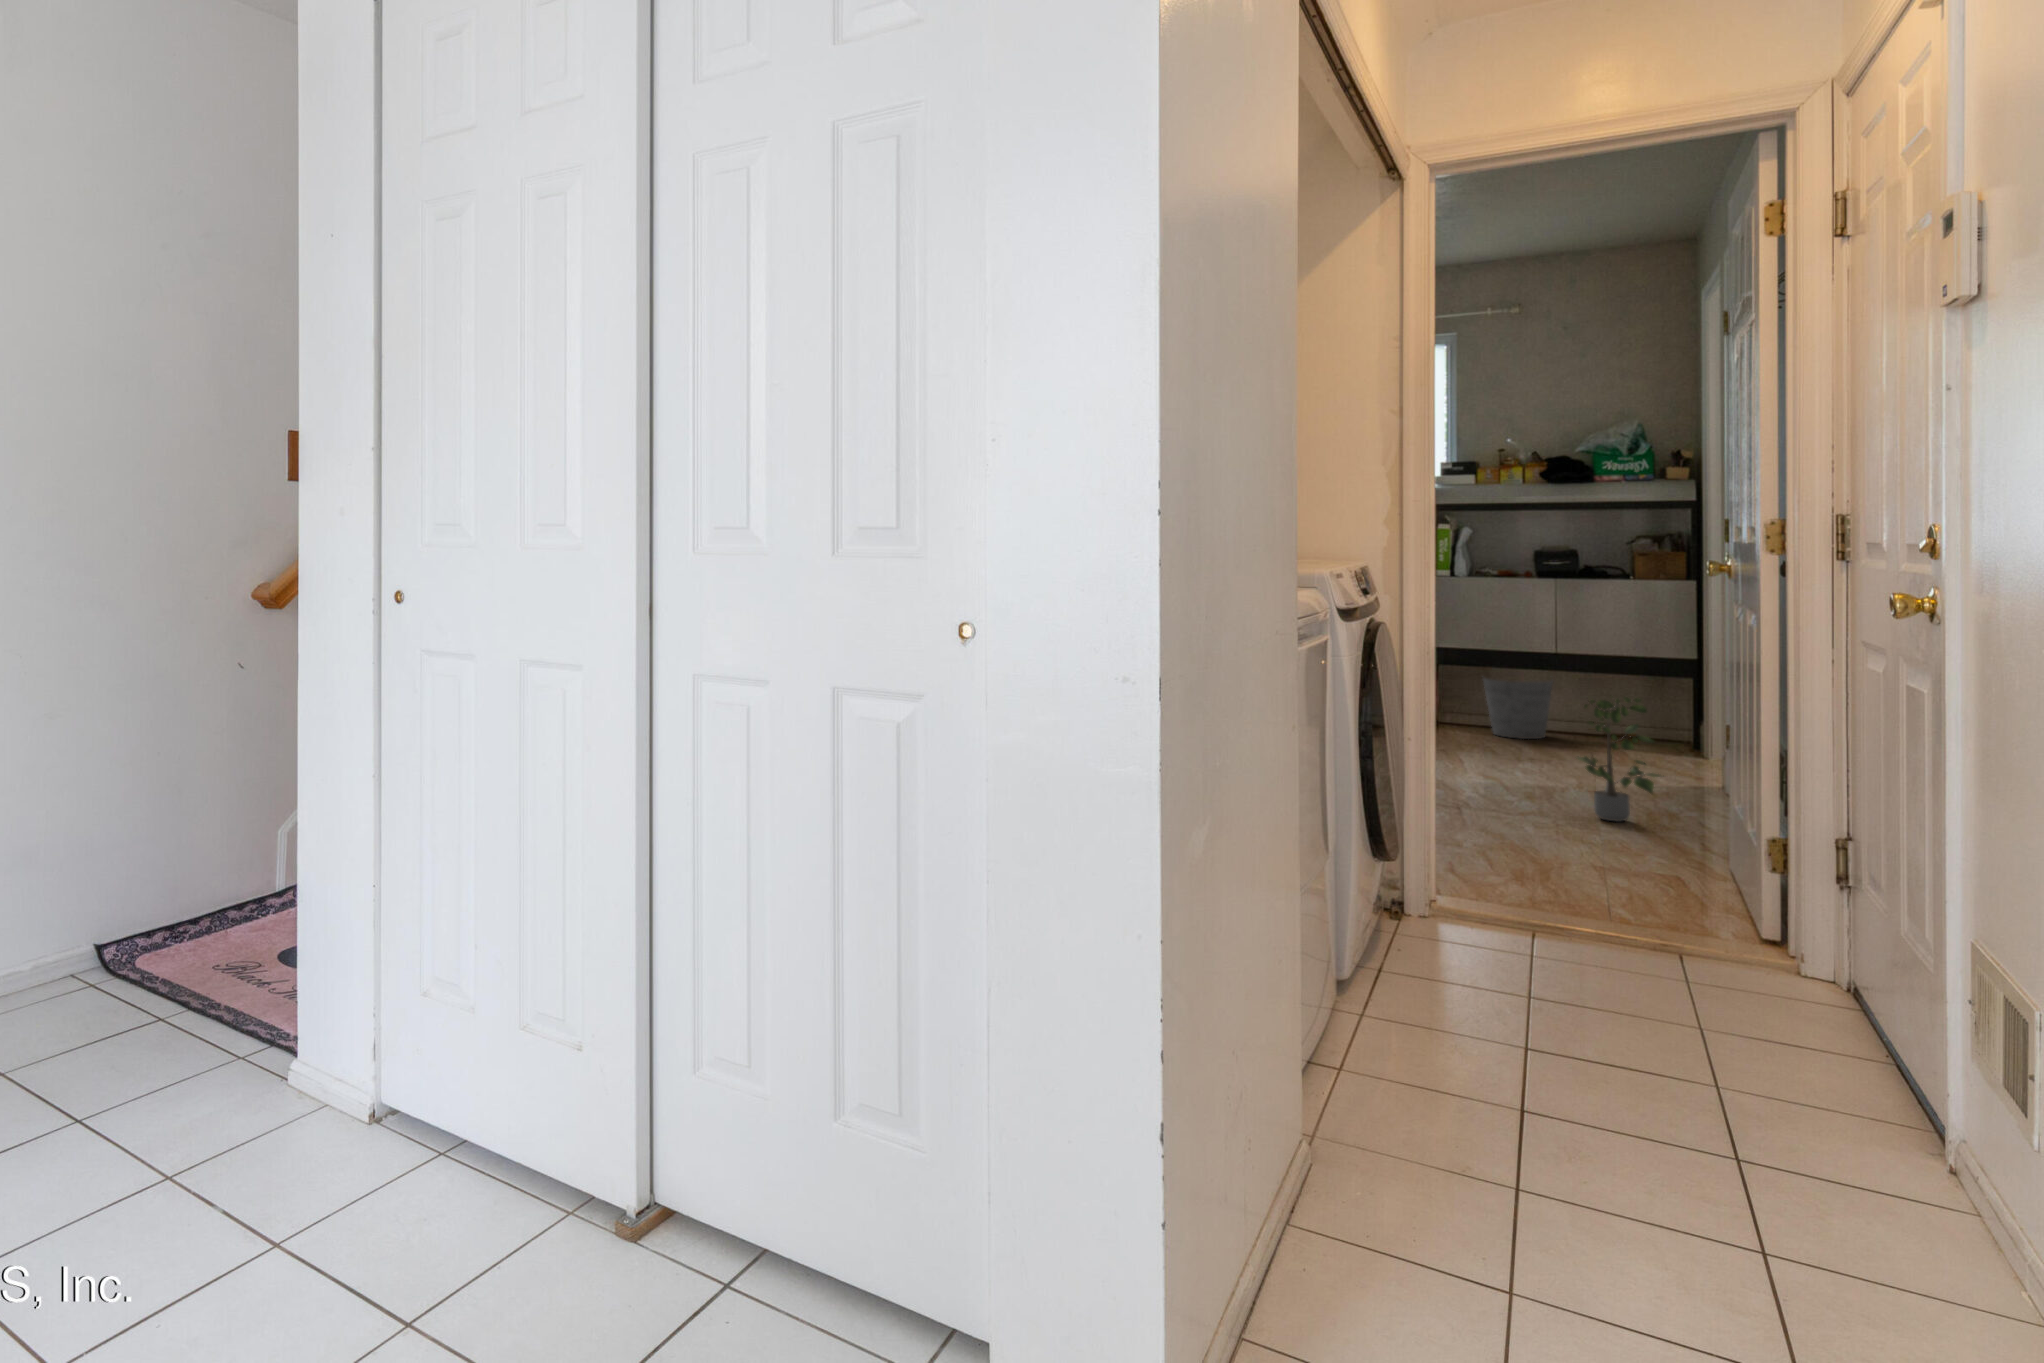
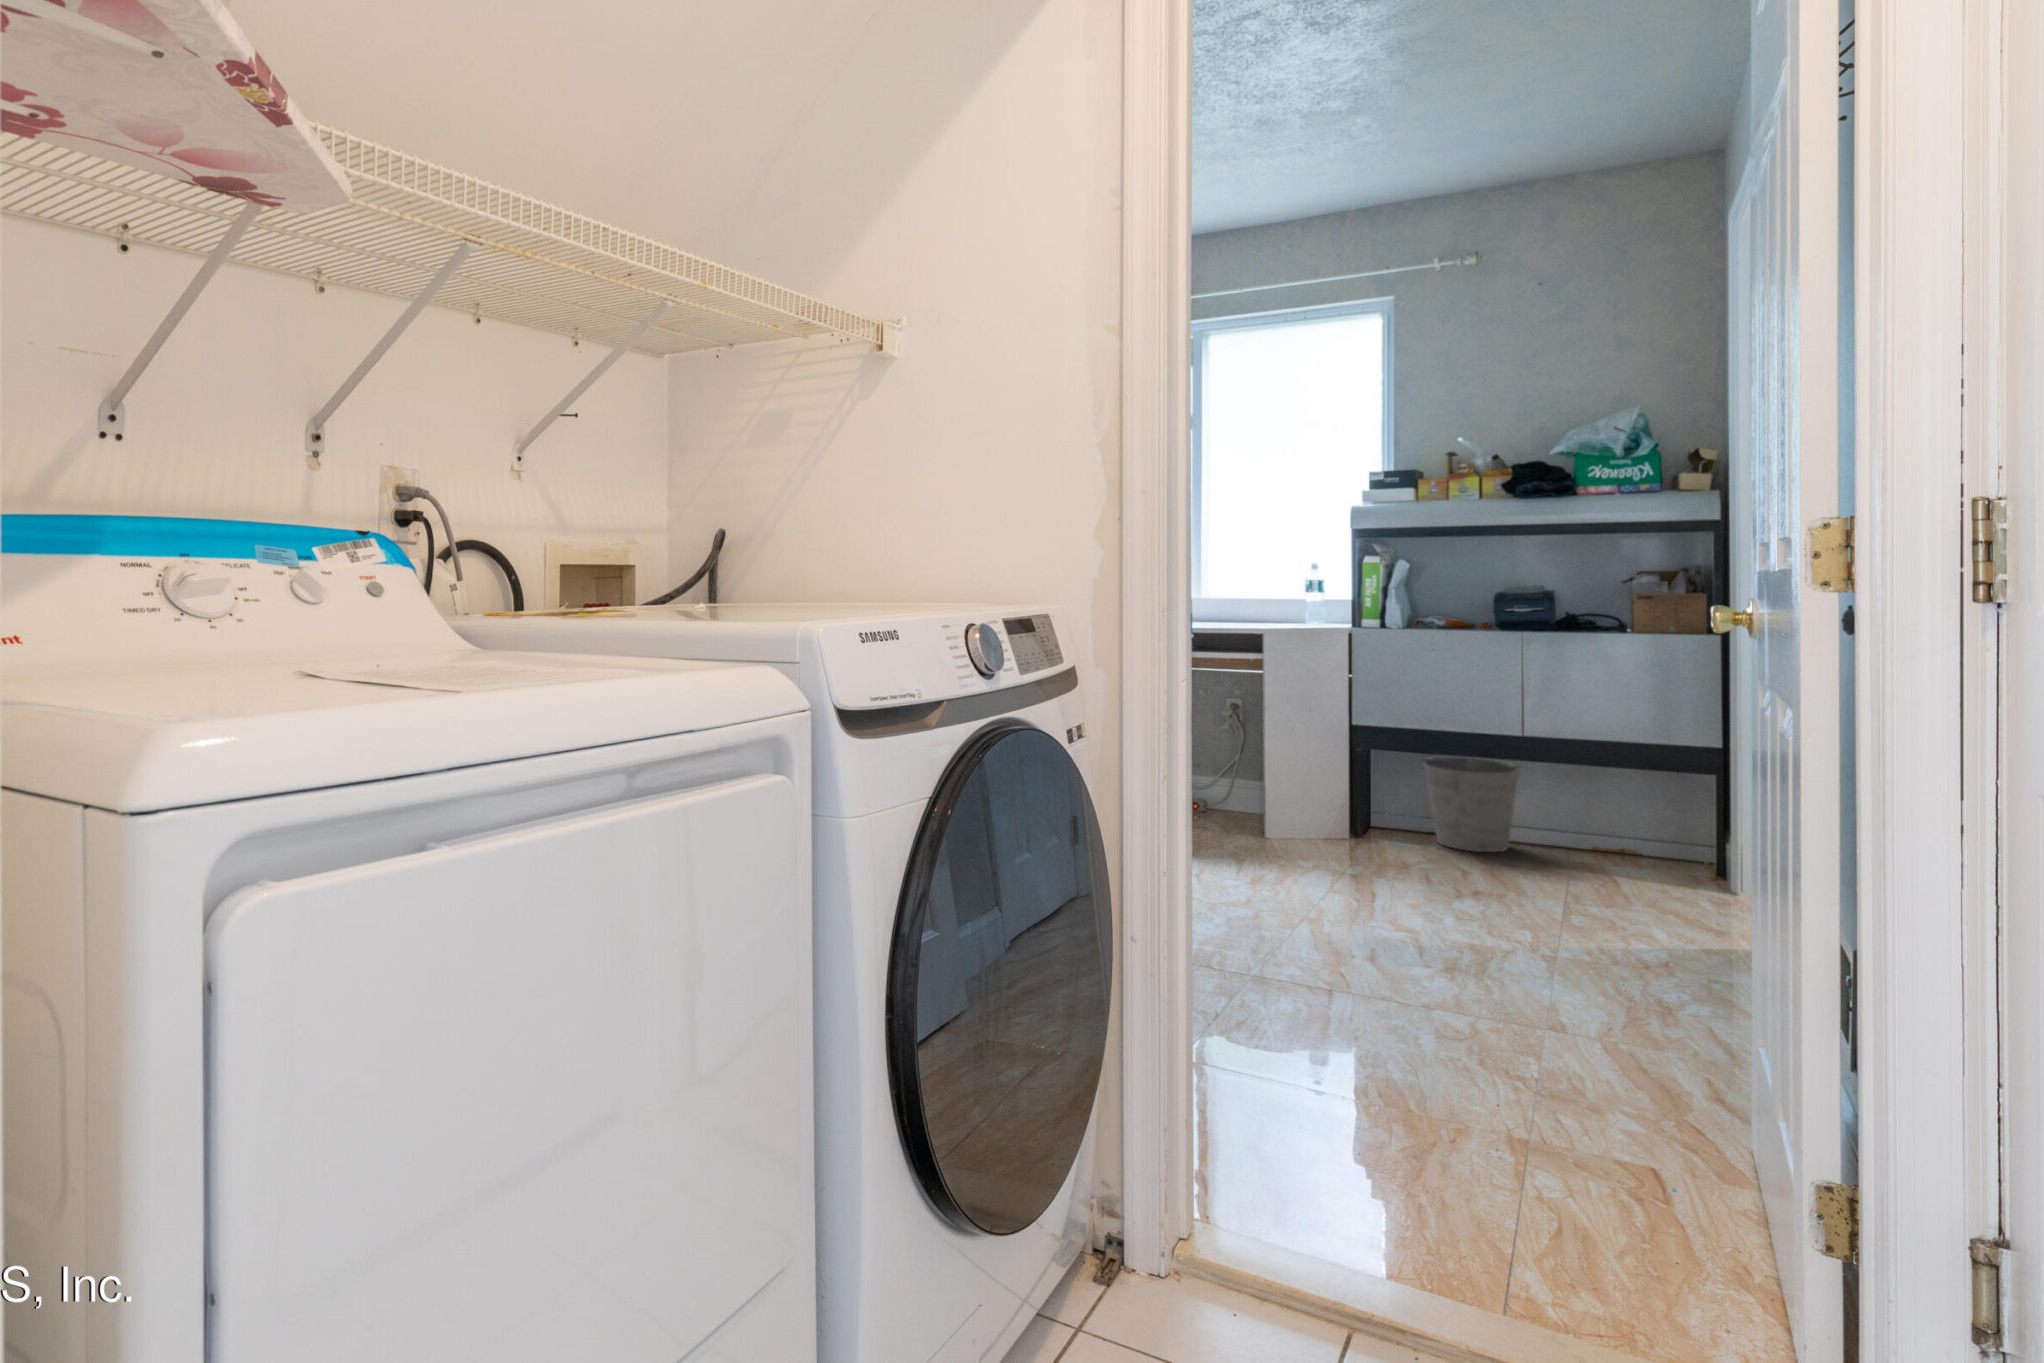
potted plant: present [1578,696,1660,822] -> none [1511,818,1658,1027]

